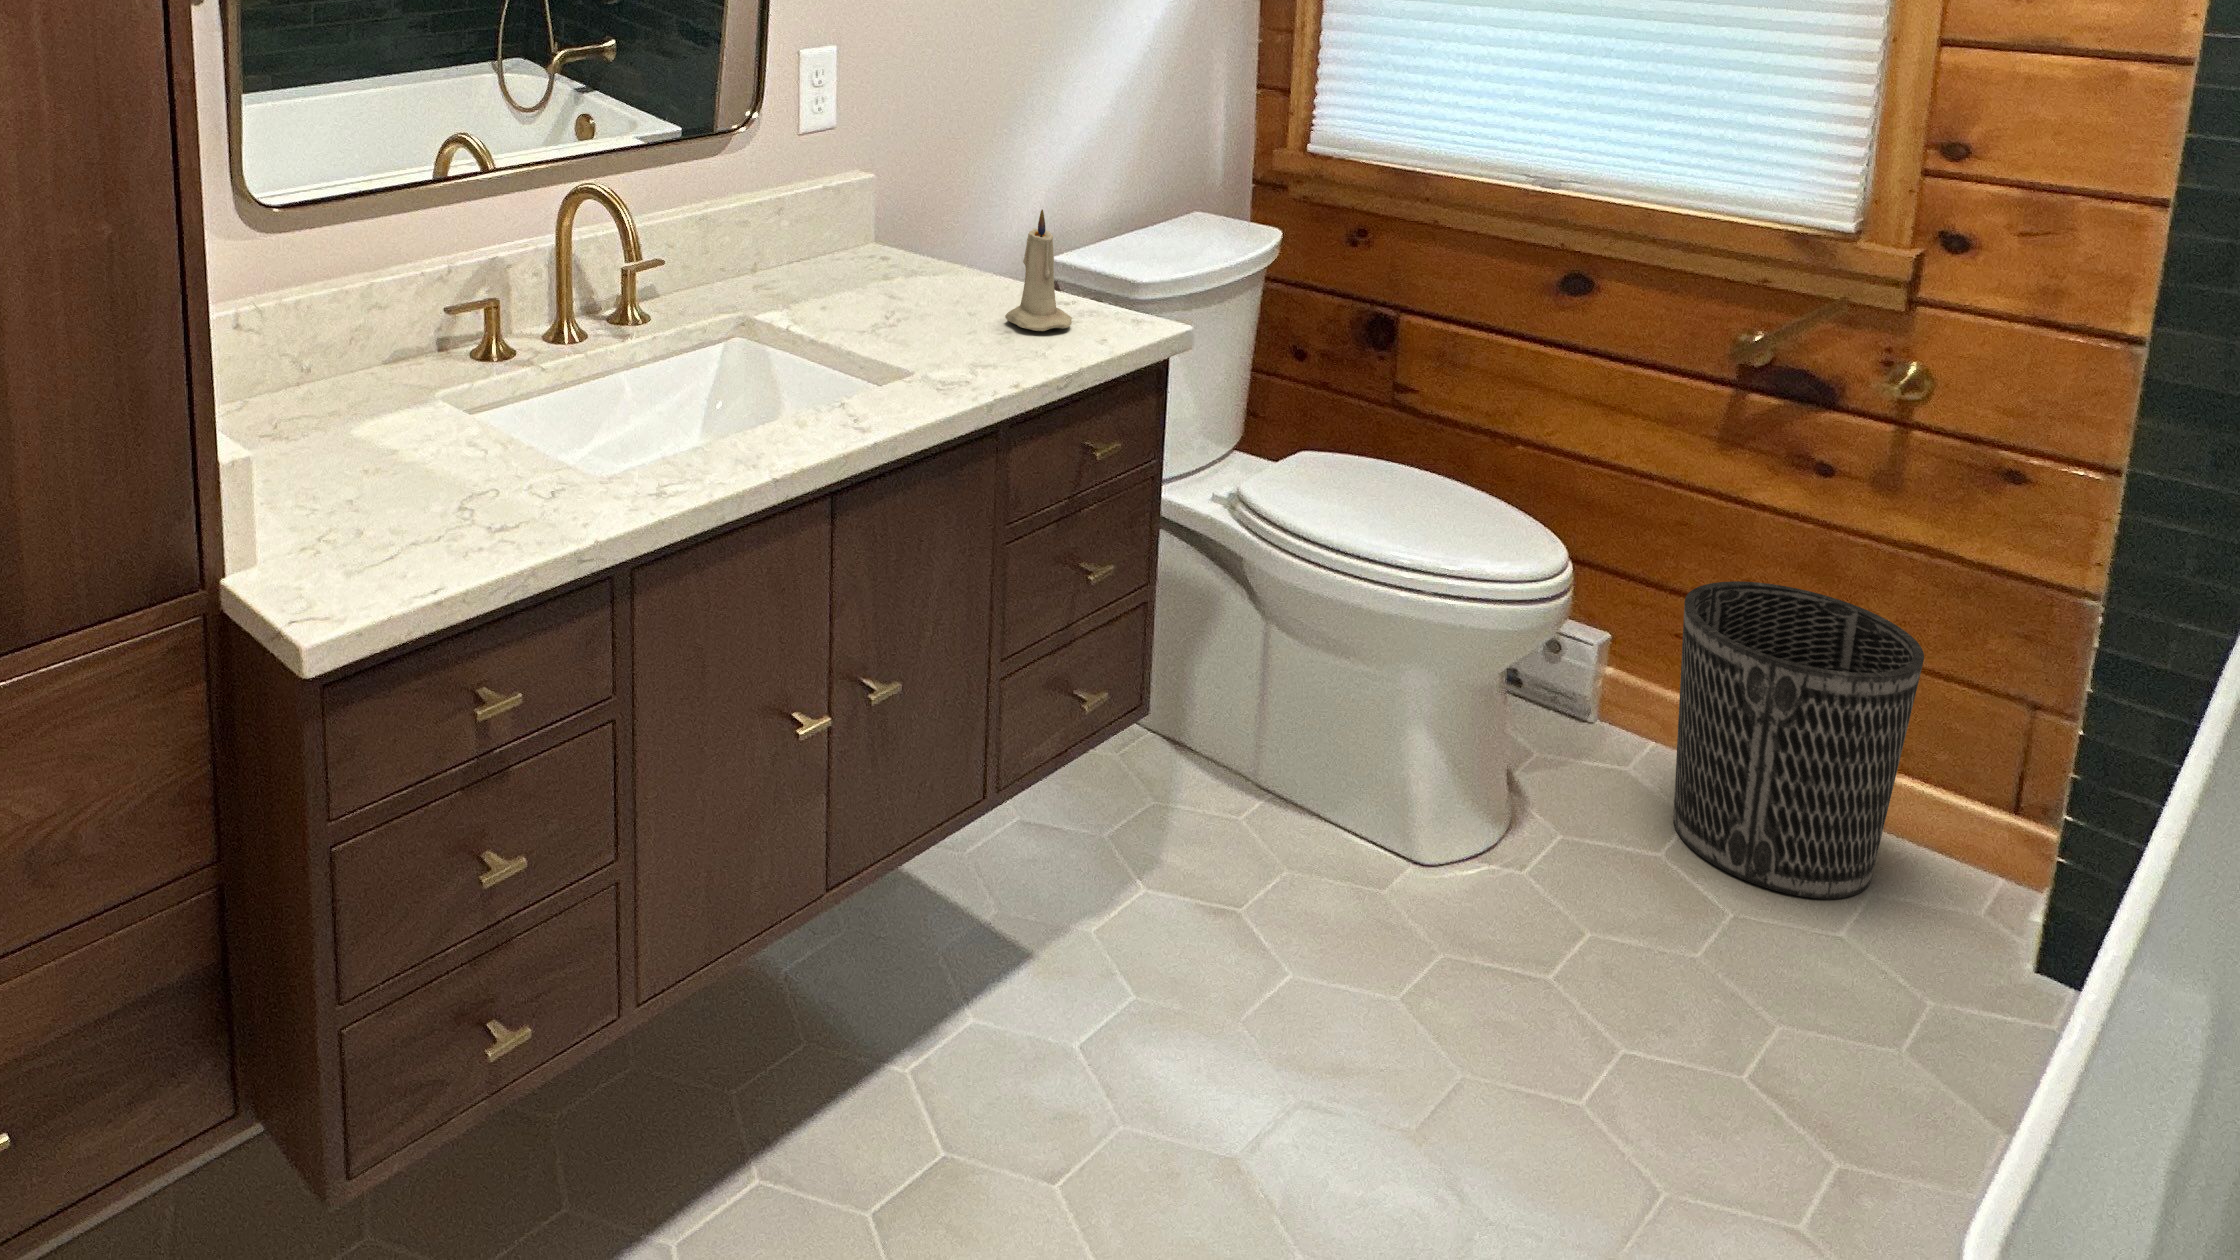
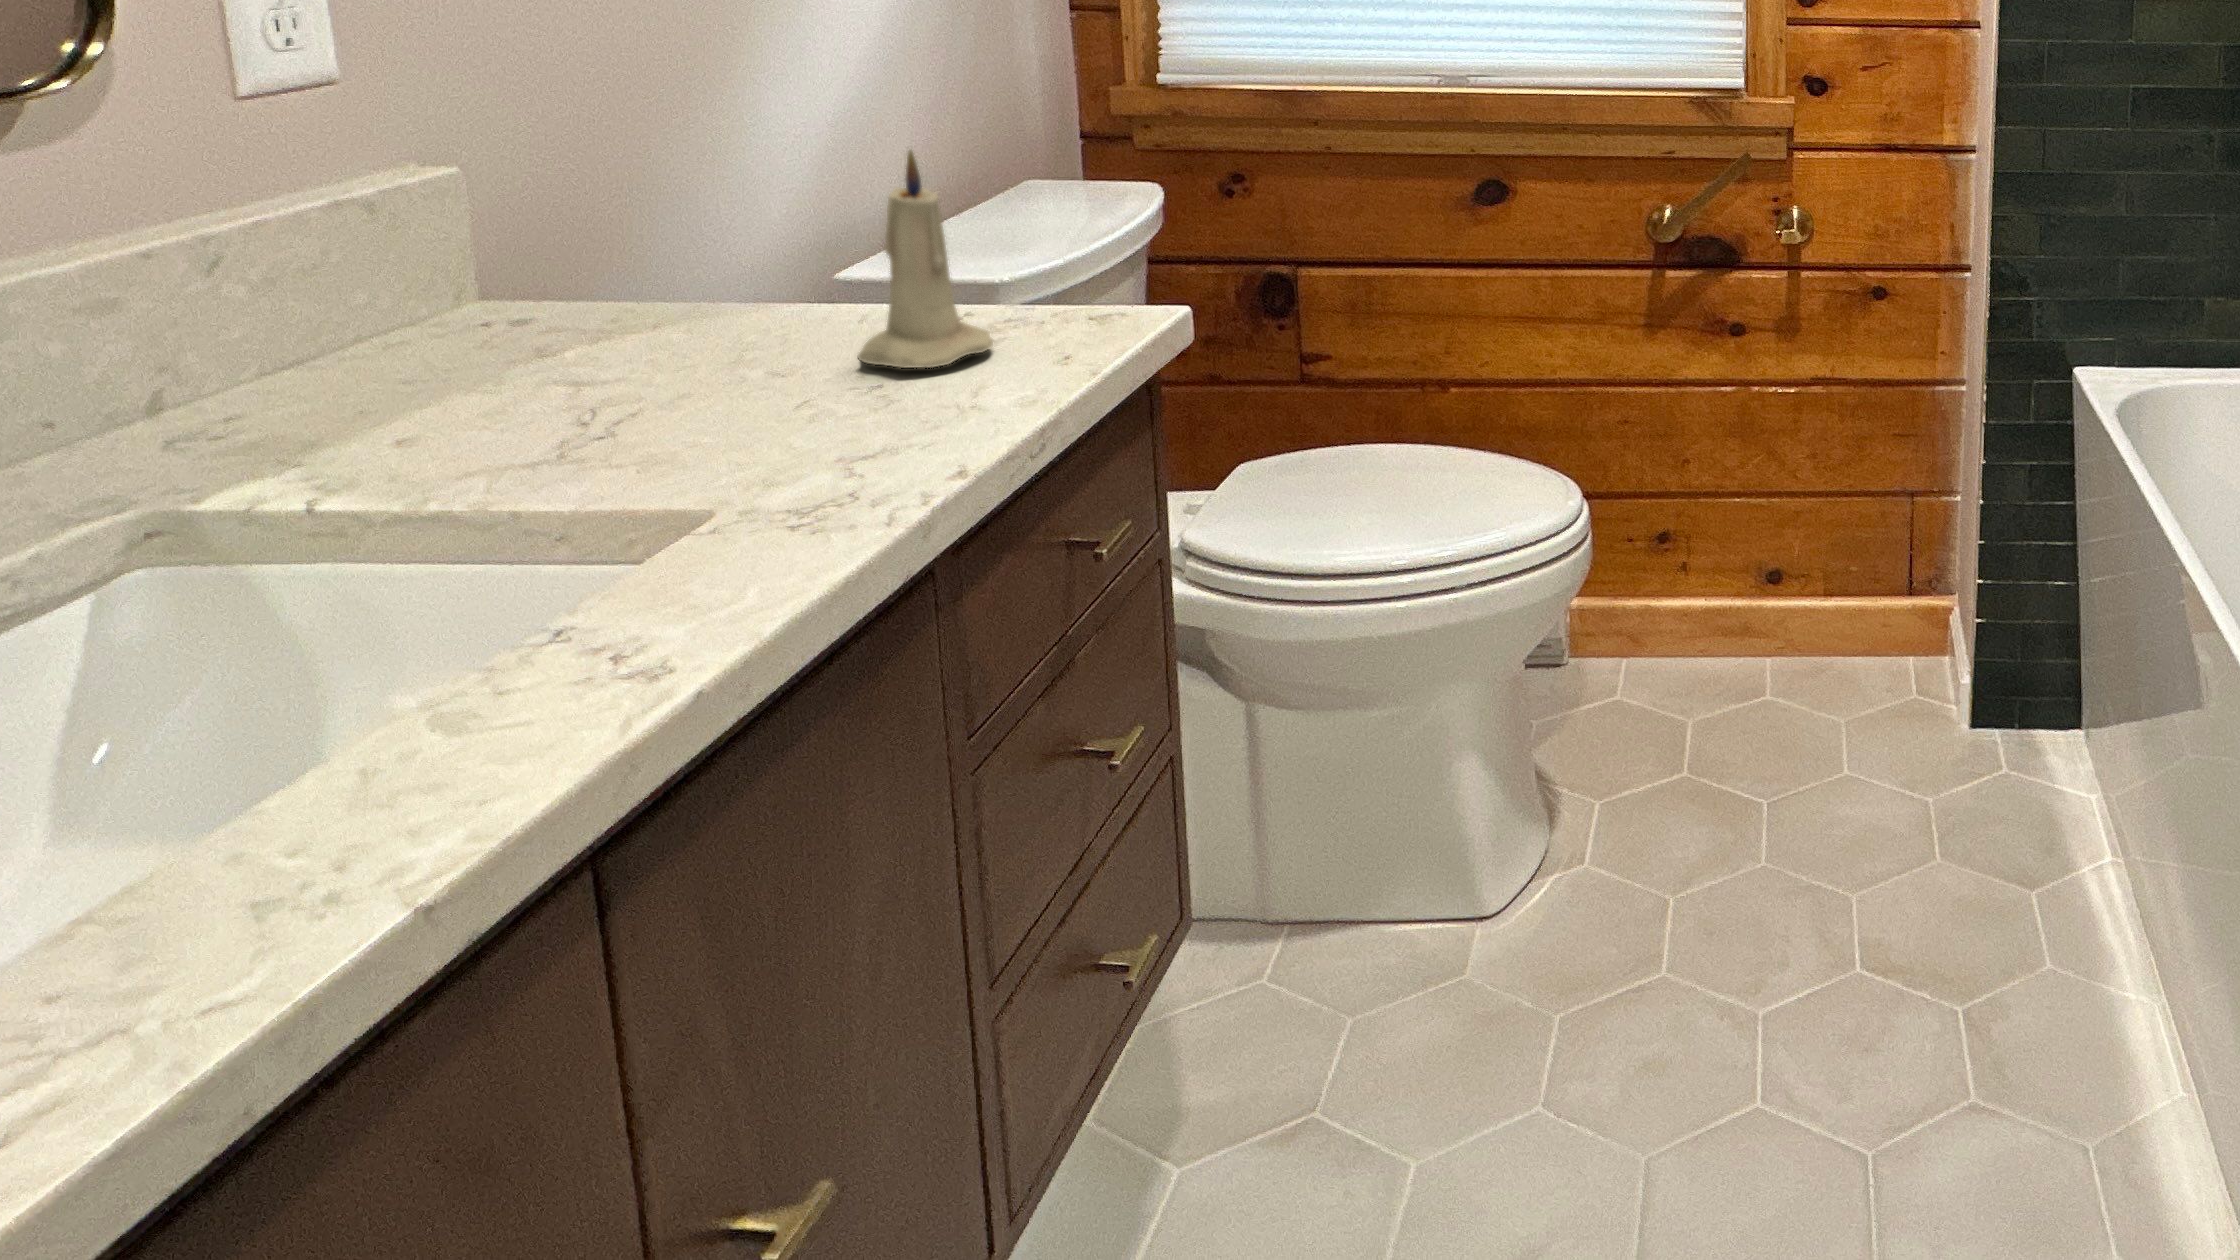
wastebasket: present [1673,581,1924,899] -> none [1661,452,1859,762]

